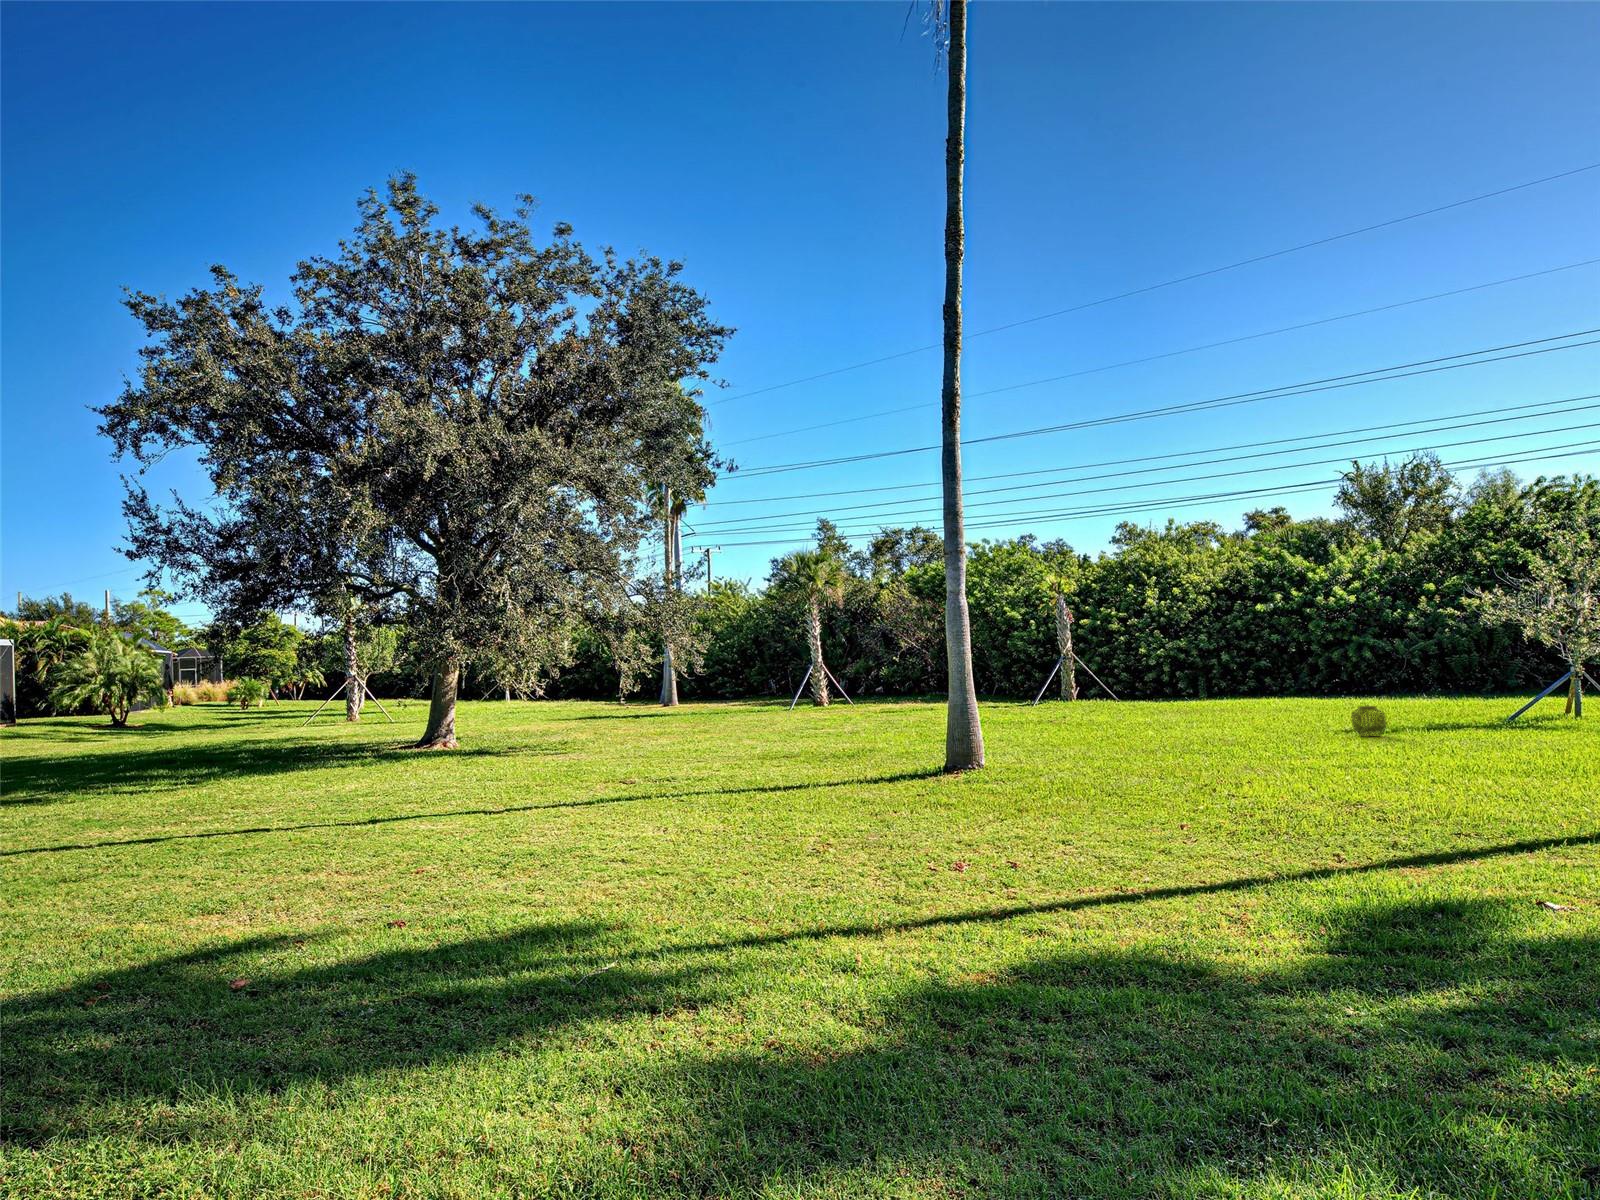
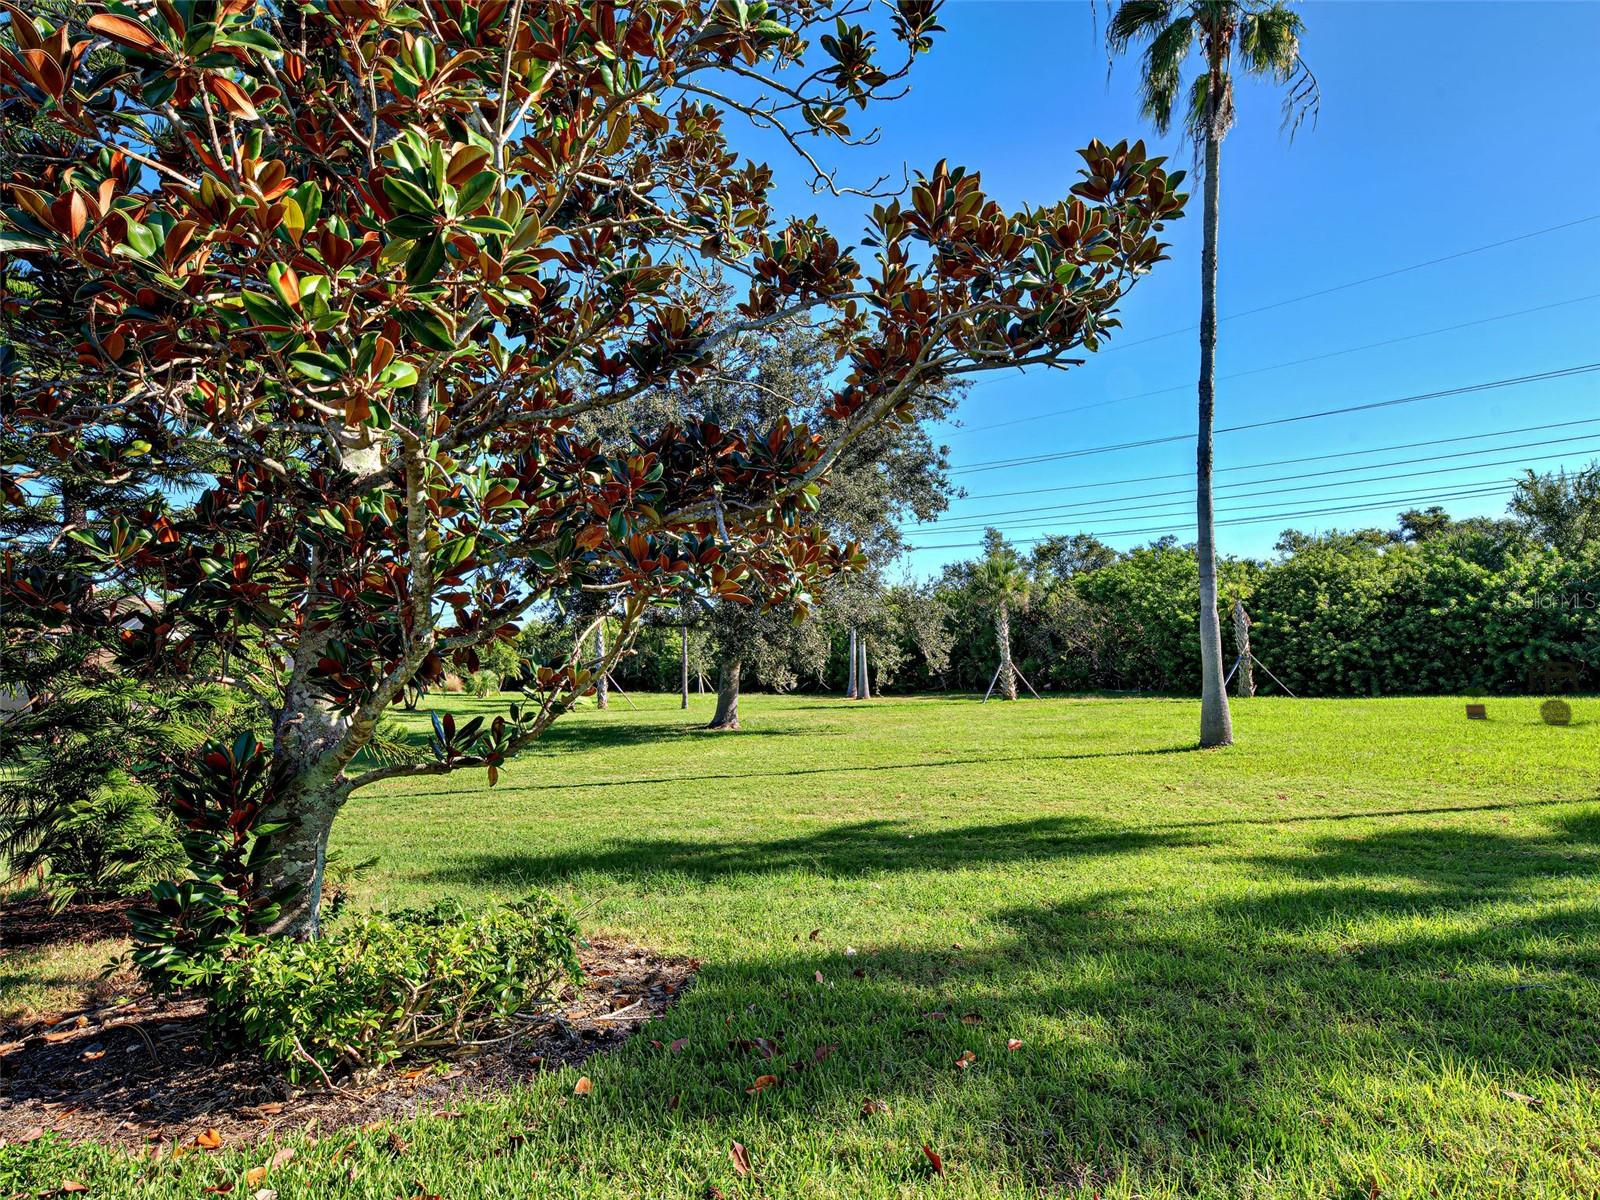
bench: none [1353,662,1402,696] -> present [1529,662,1579,693]
potted tree: none [1271,691,1299,729] -> present [1464,687,1486,719]

